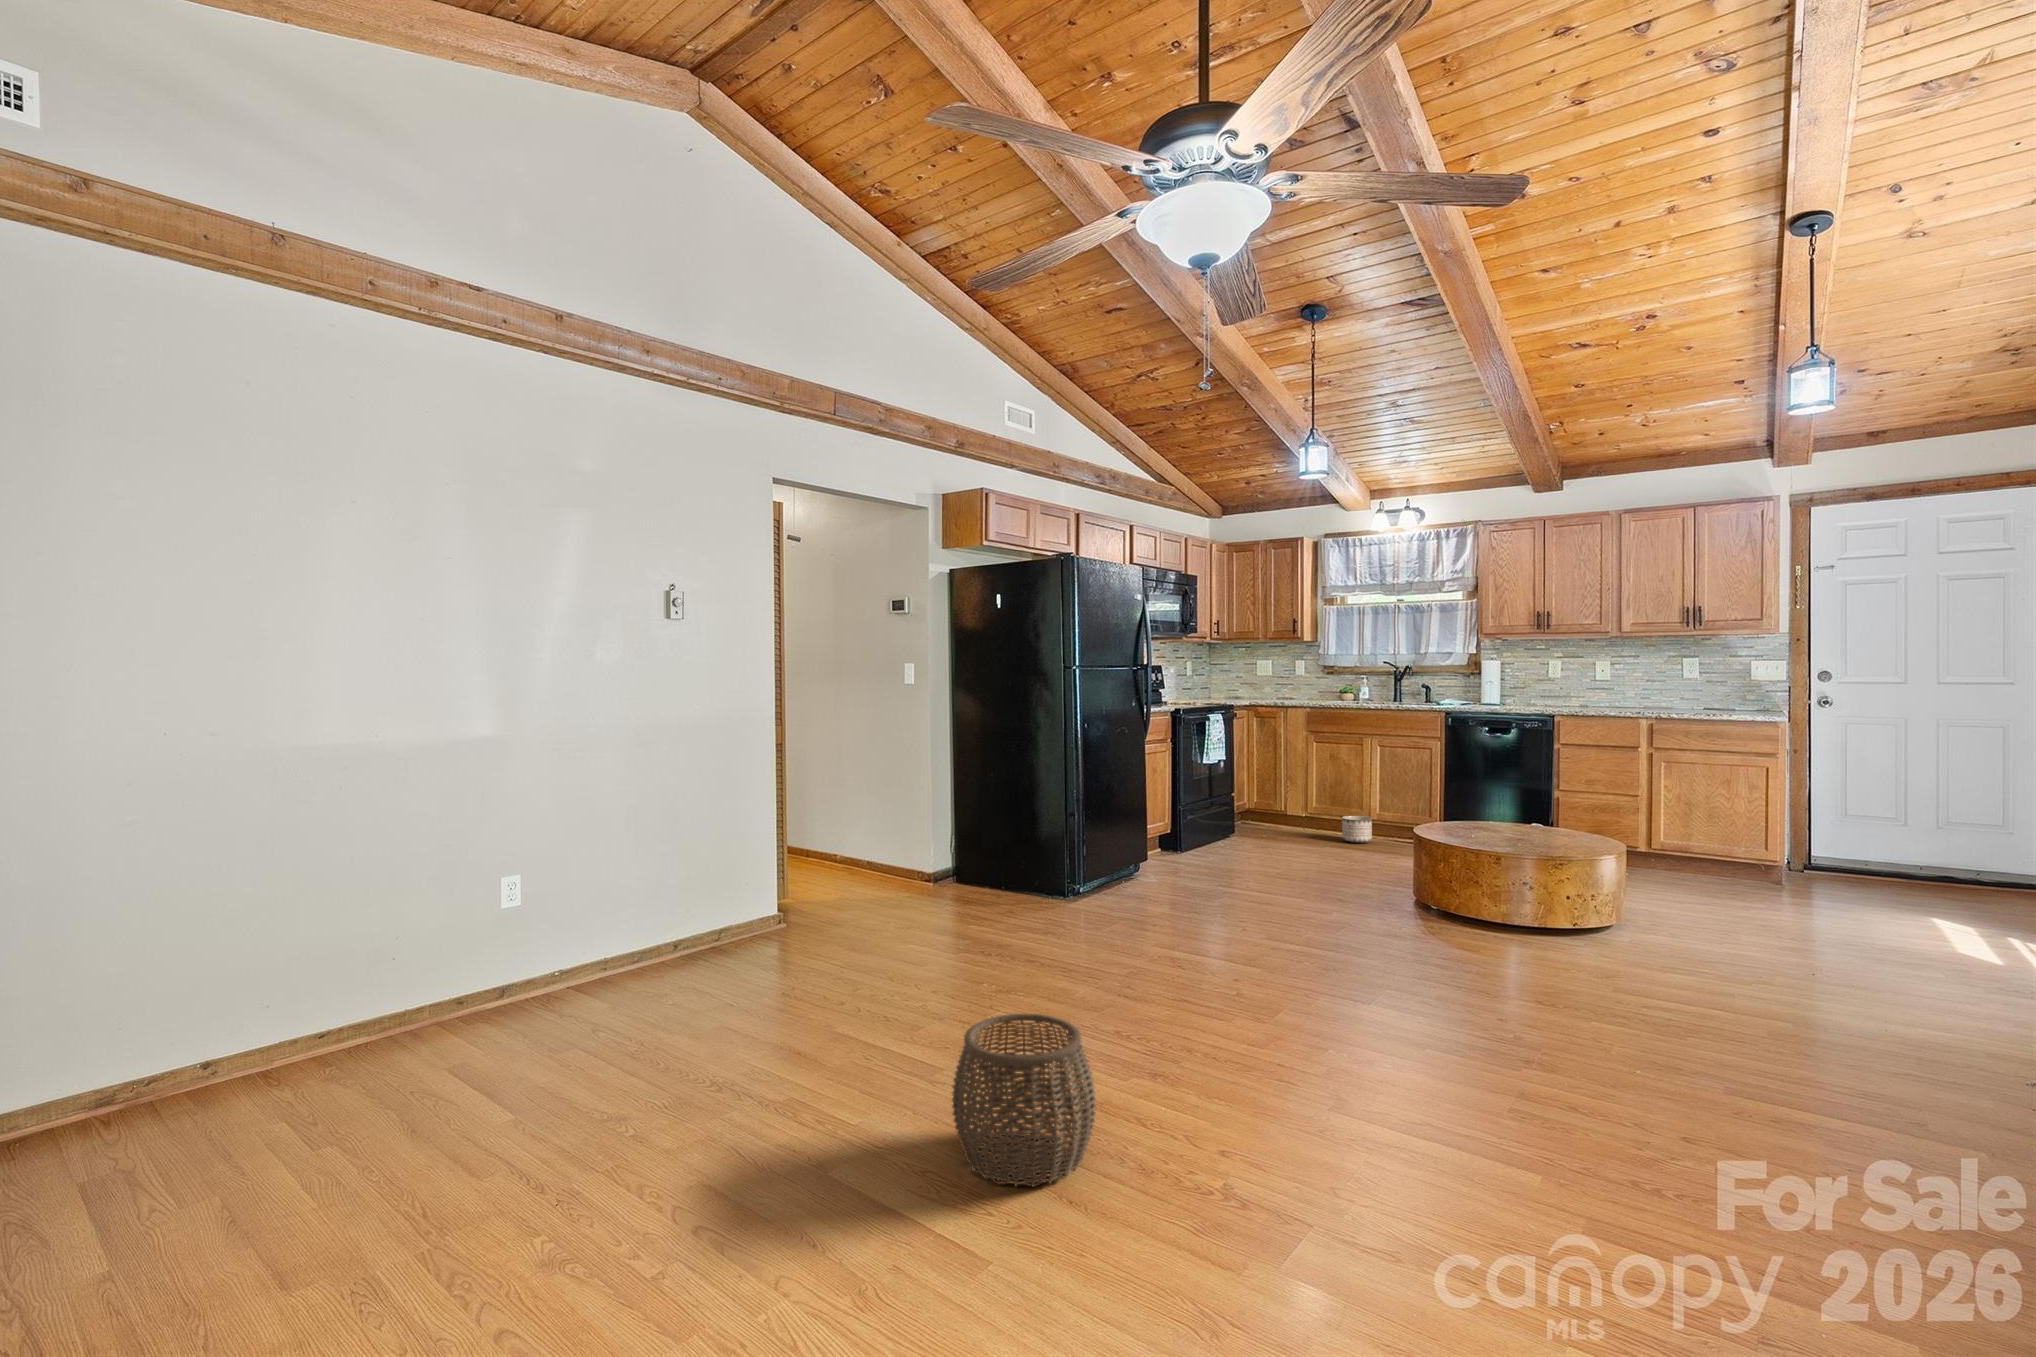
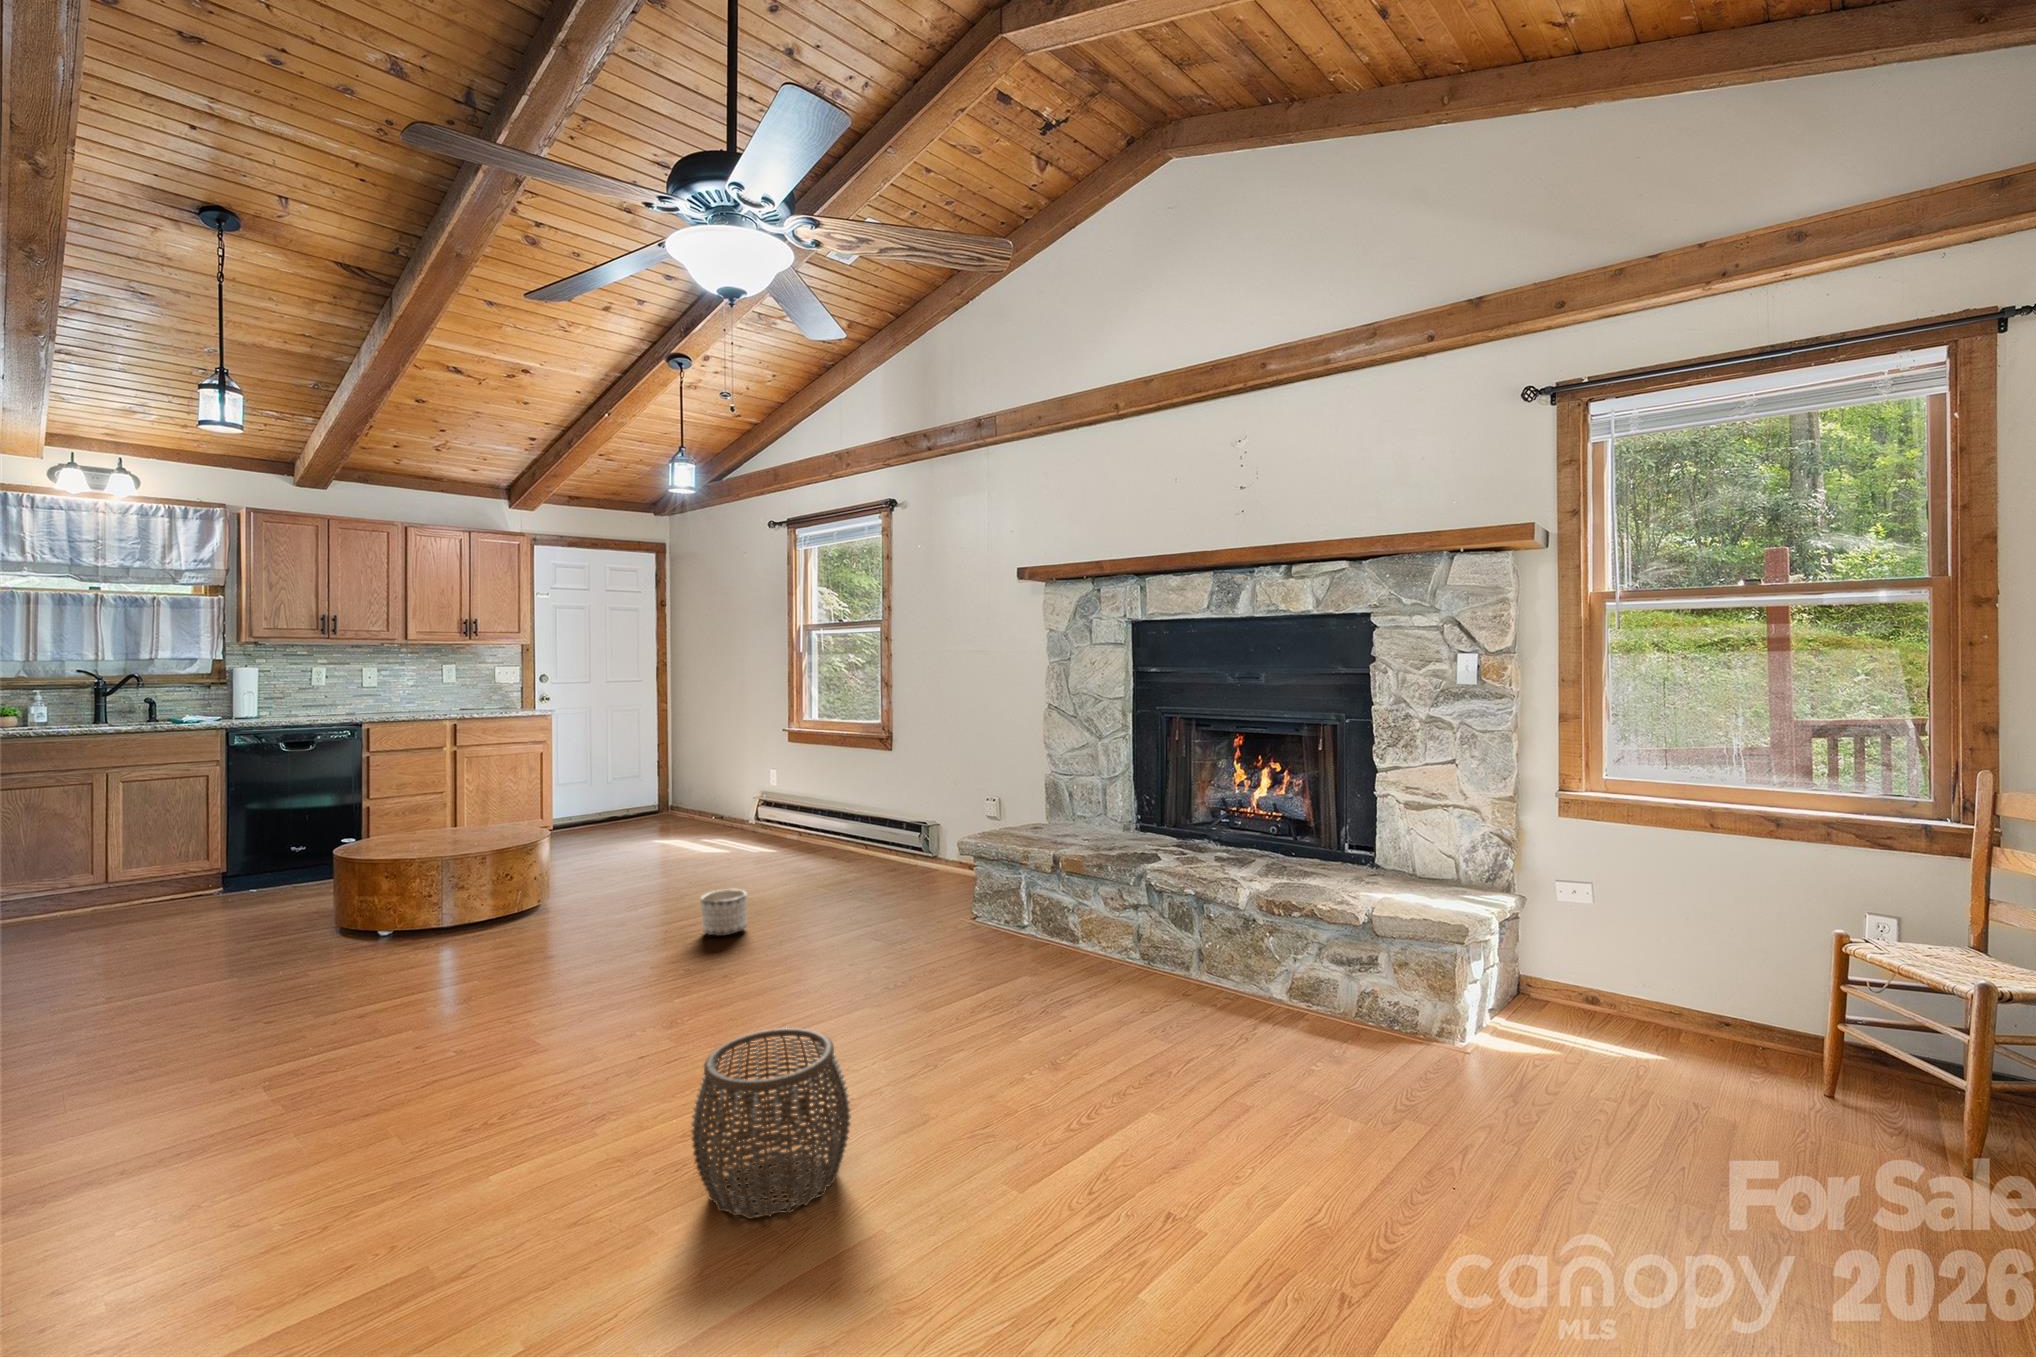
planter: present [1342,816,1372,843] -> present [701,889,747,936]

